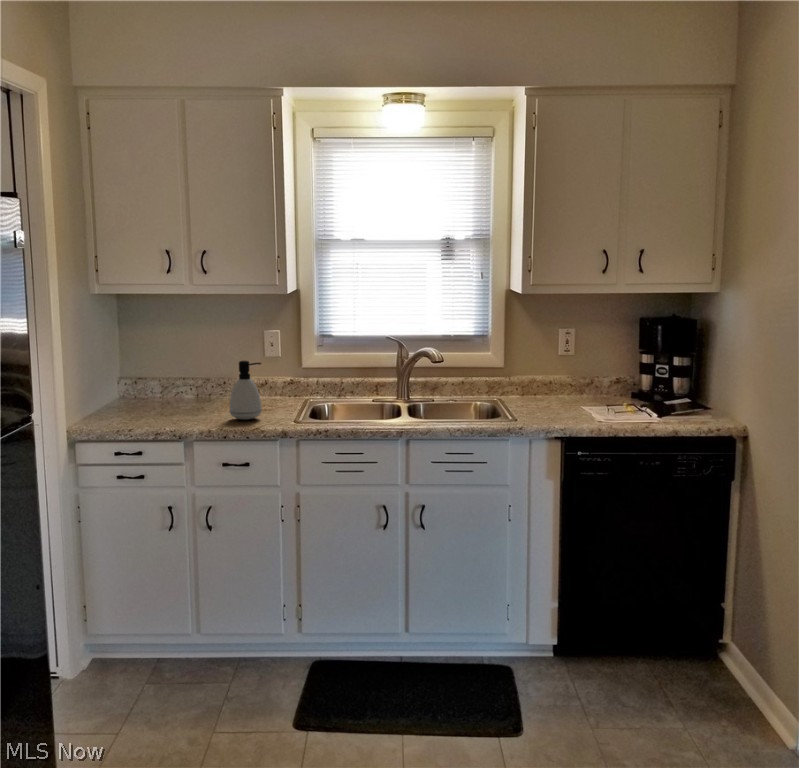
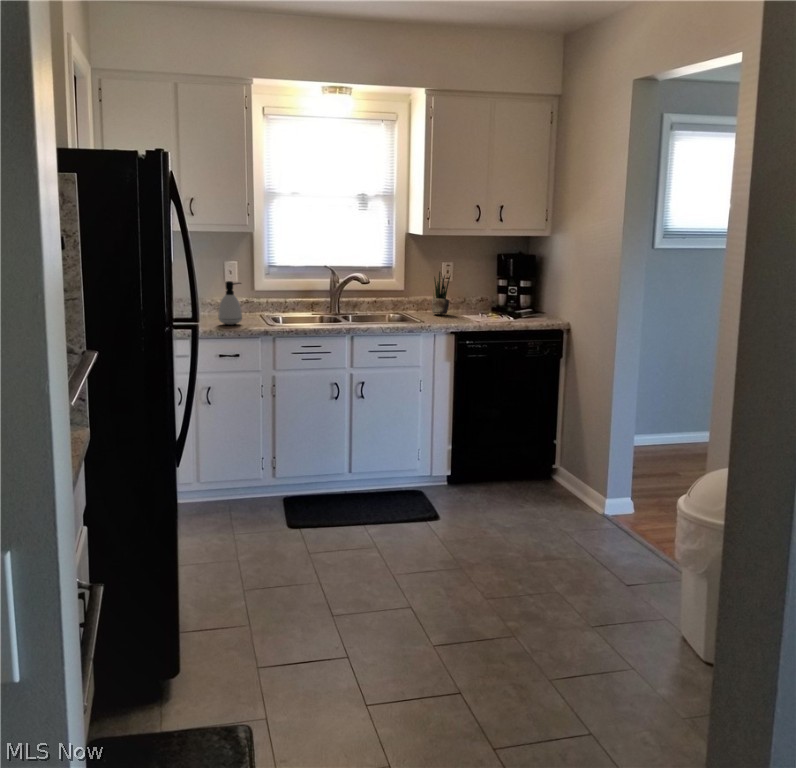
potted plant: none [538,342,566,404] -> present [432,272,450,314]

